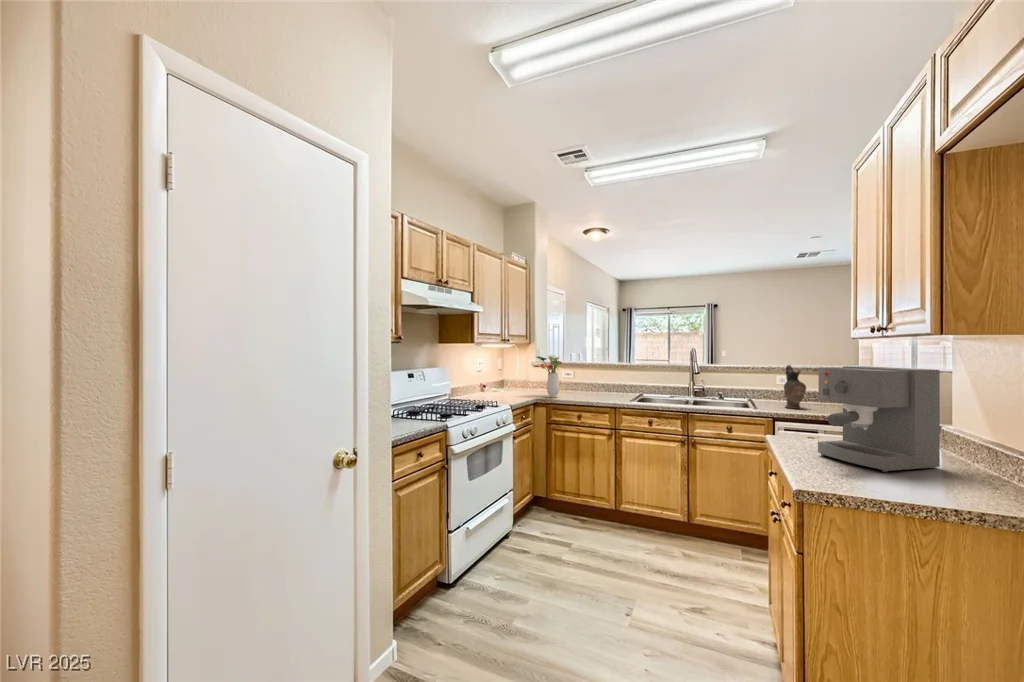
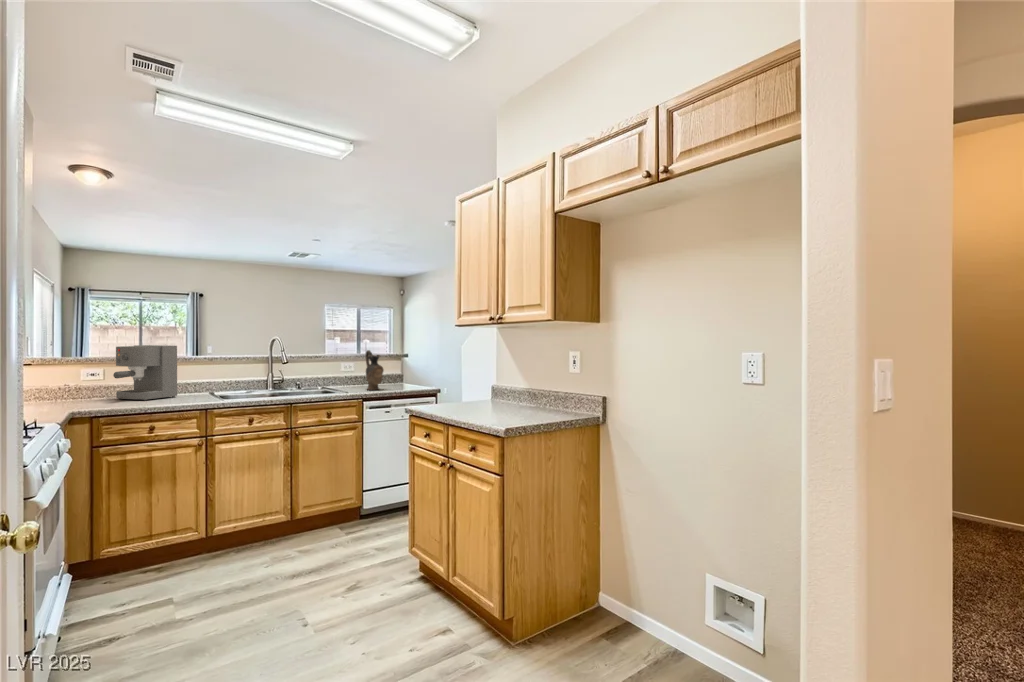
flower arrangement: present [537,355,562,398] -> none [57,347,119,409]
coffee maker: present [818,366,940,472] -> present [113,345,177,401]

